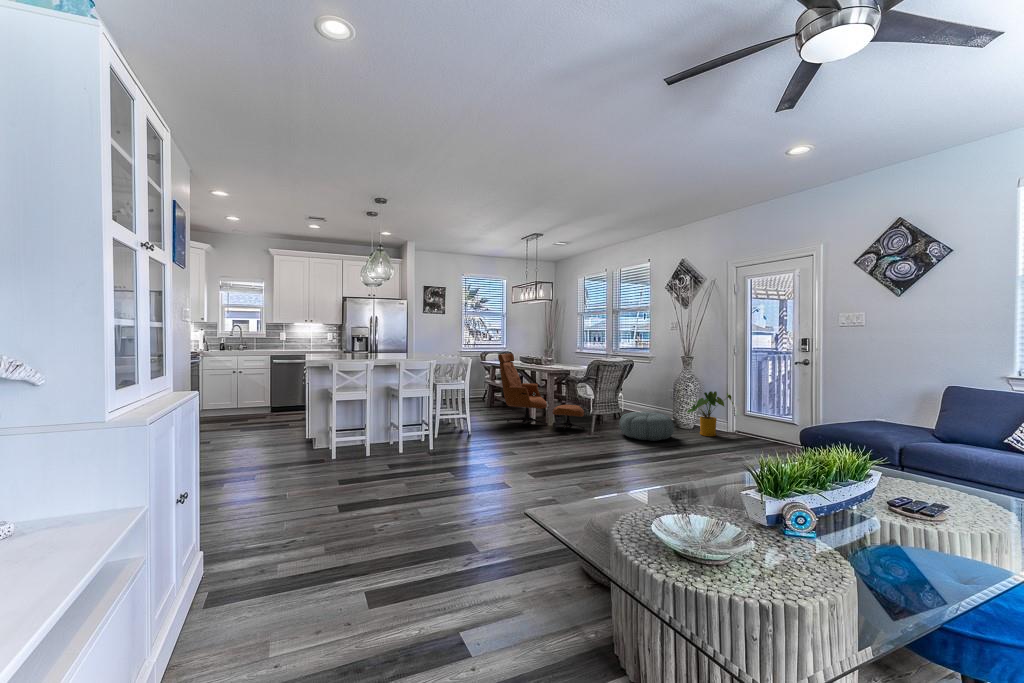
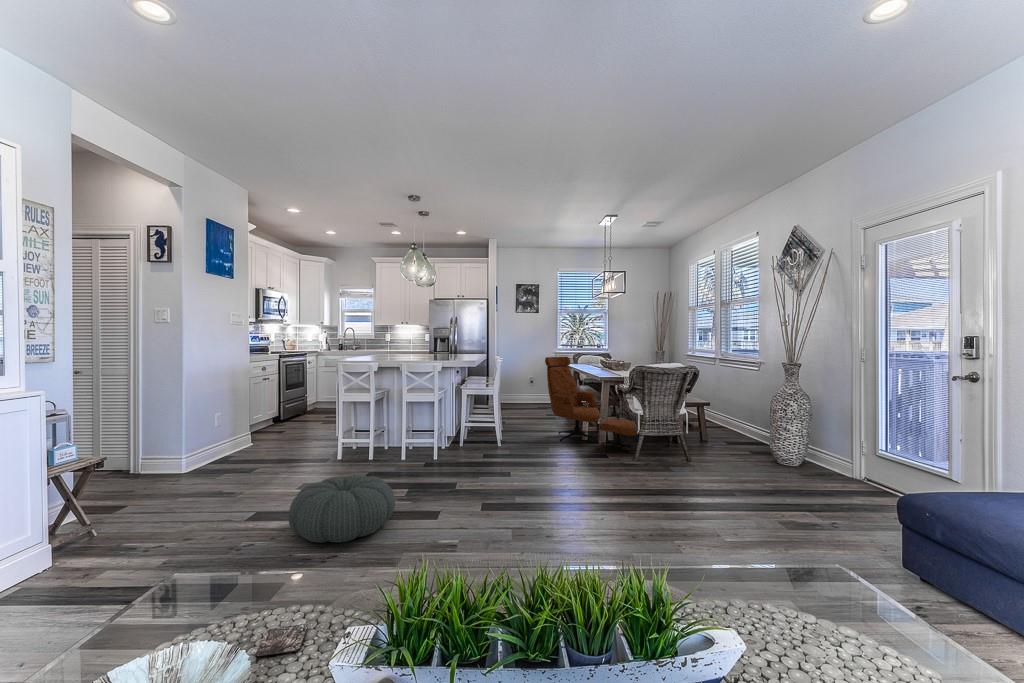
house plant: present [687,391,734,436] -> none [775,416,857,483]
pouf: present [619,412,674,441] -> present [288,475,395,543]

